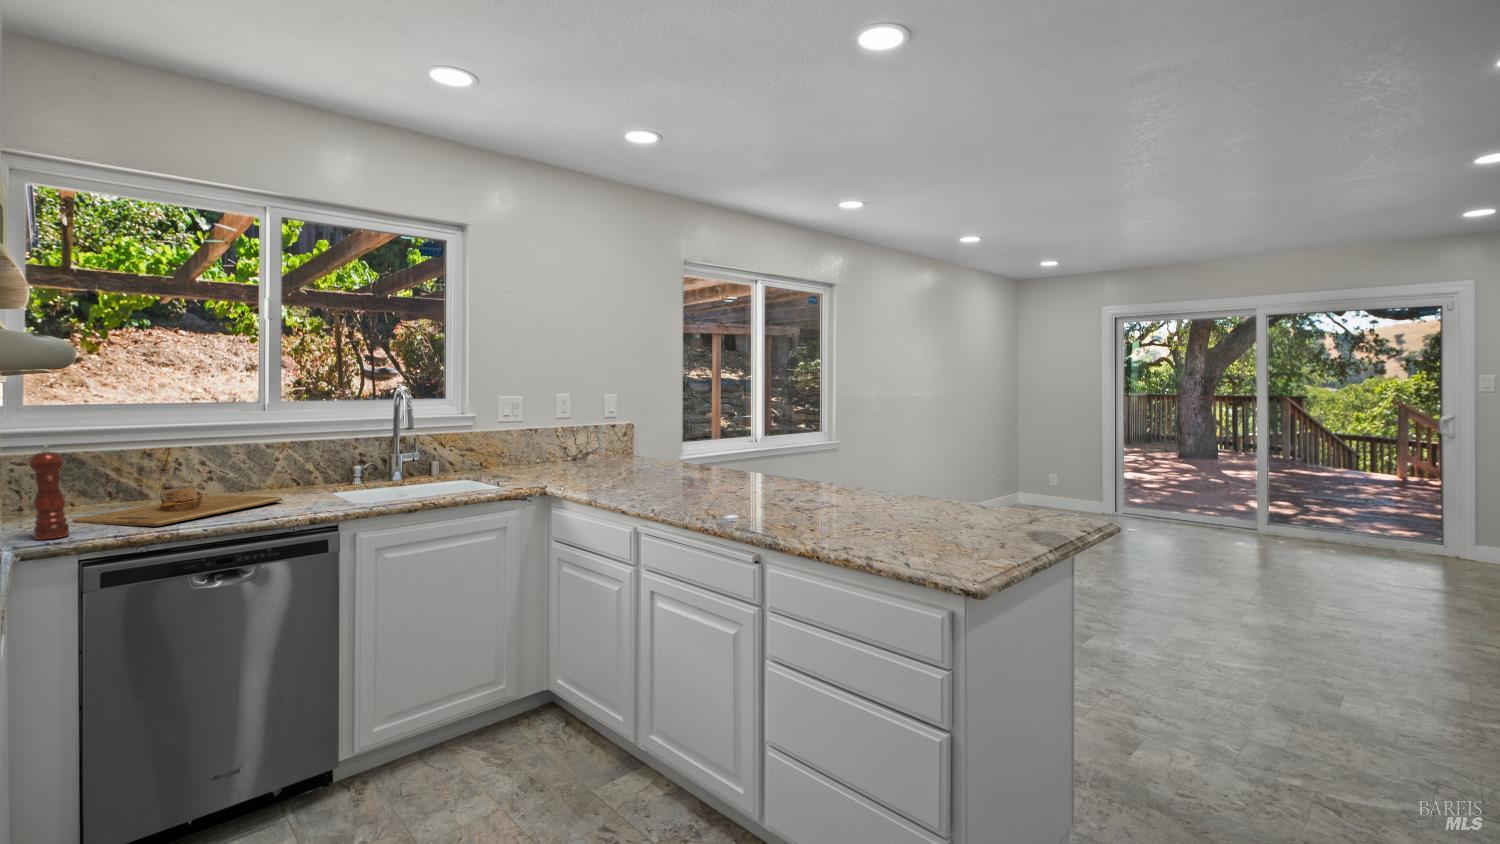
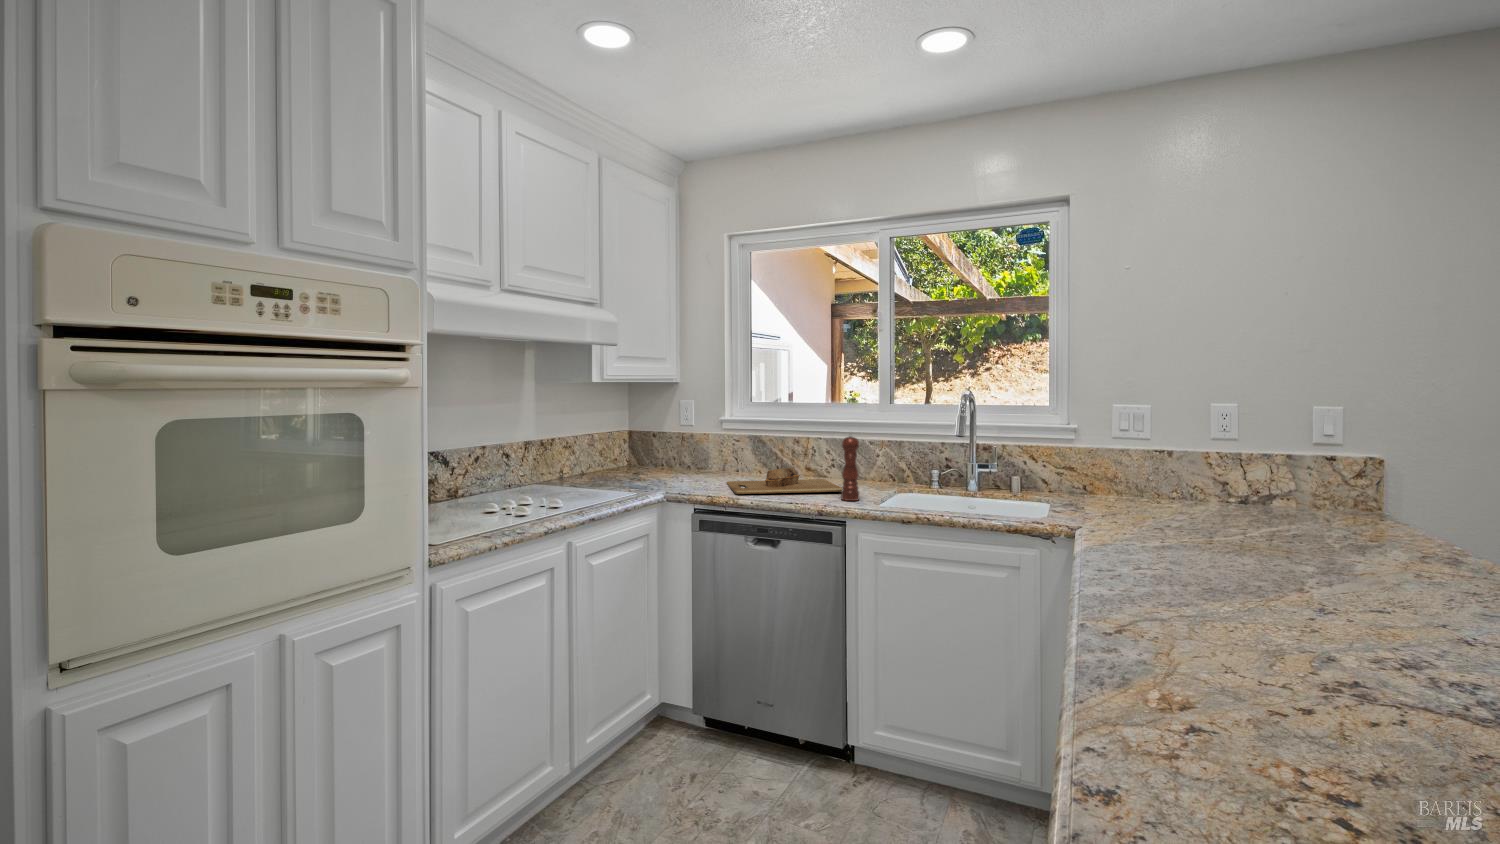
pepper mill: present [29,445,69,540] -> present [841,432,859,501]

